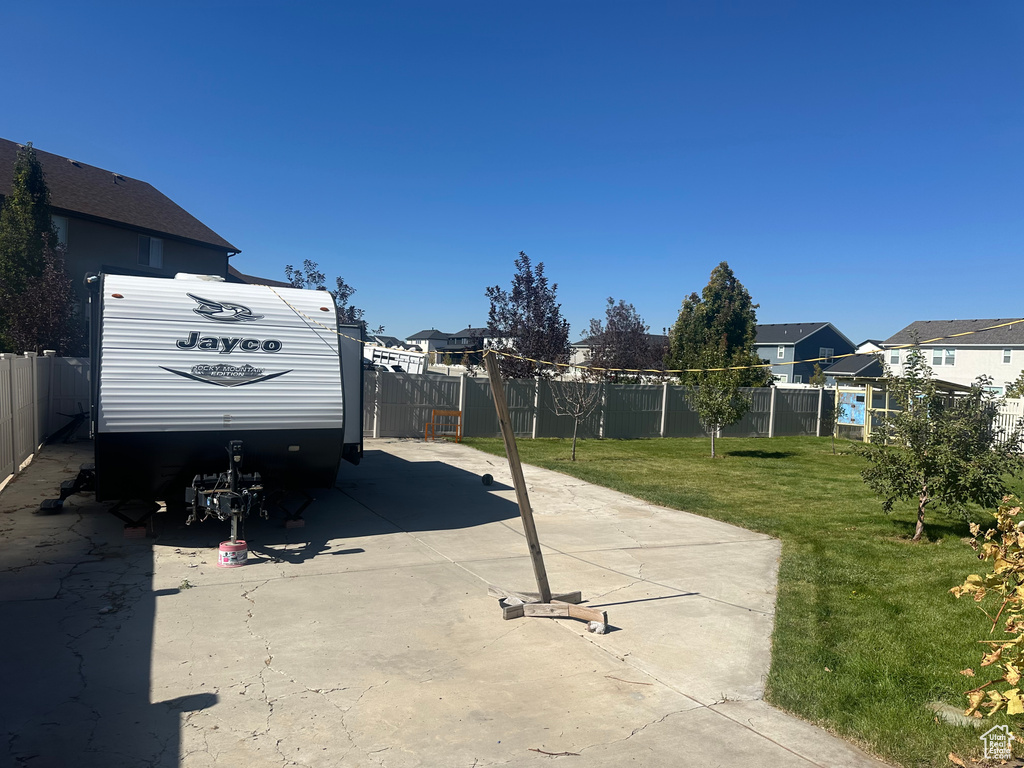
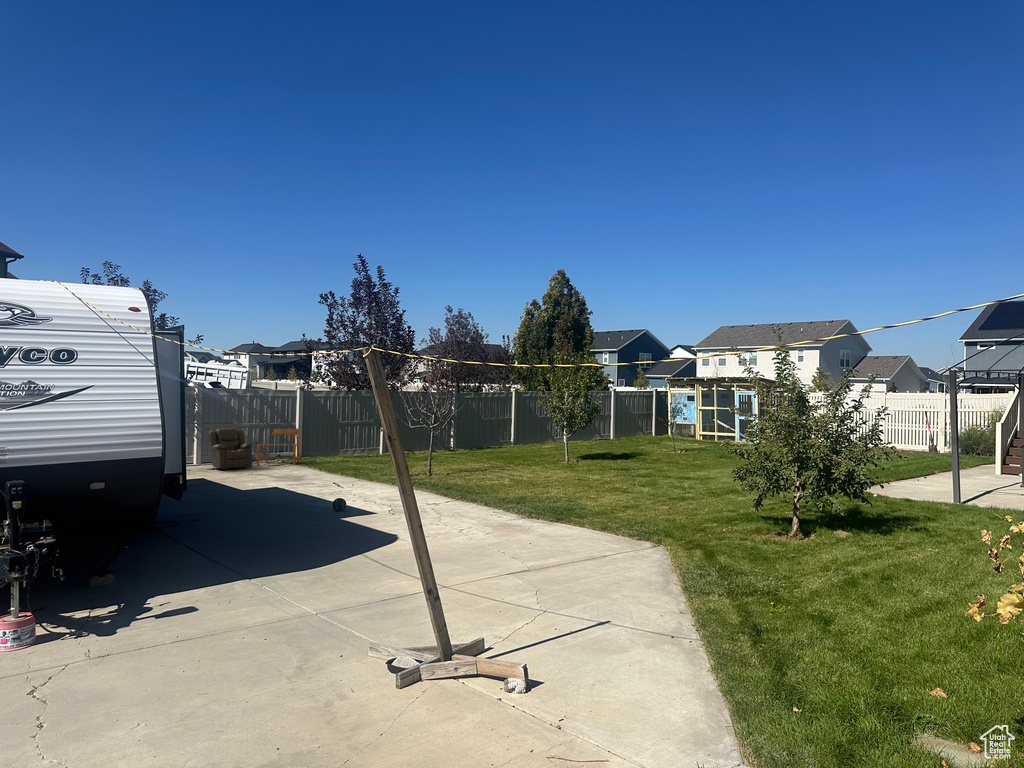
chair: none [385,408,421,444] -> present [208,428,252,470]

